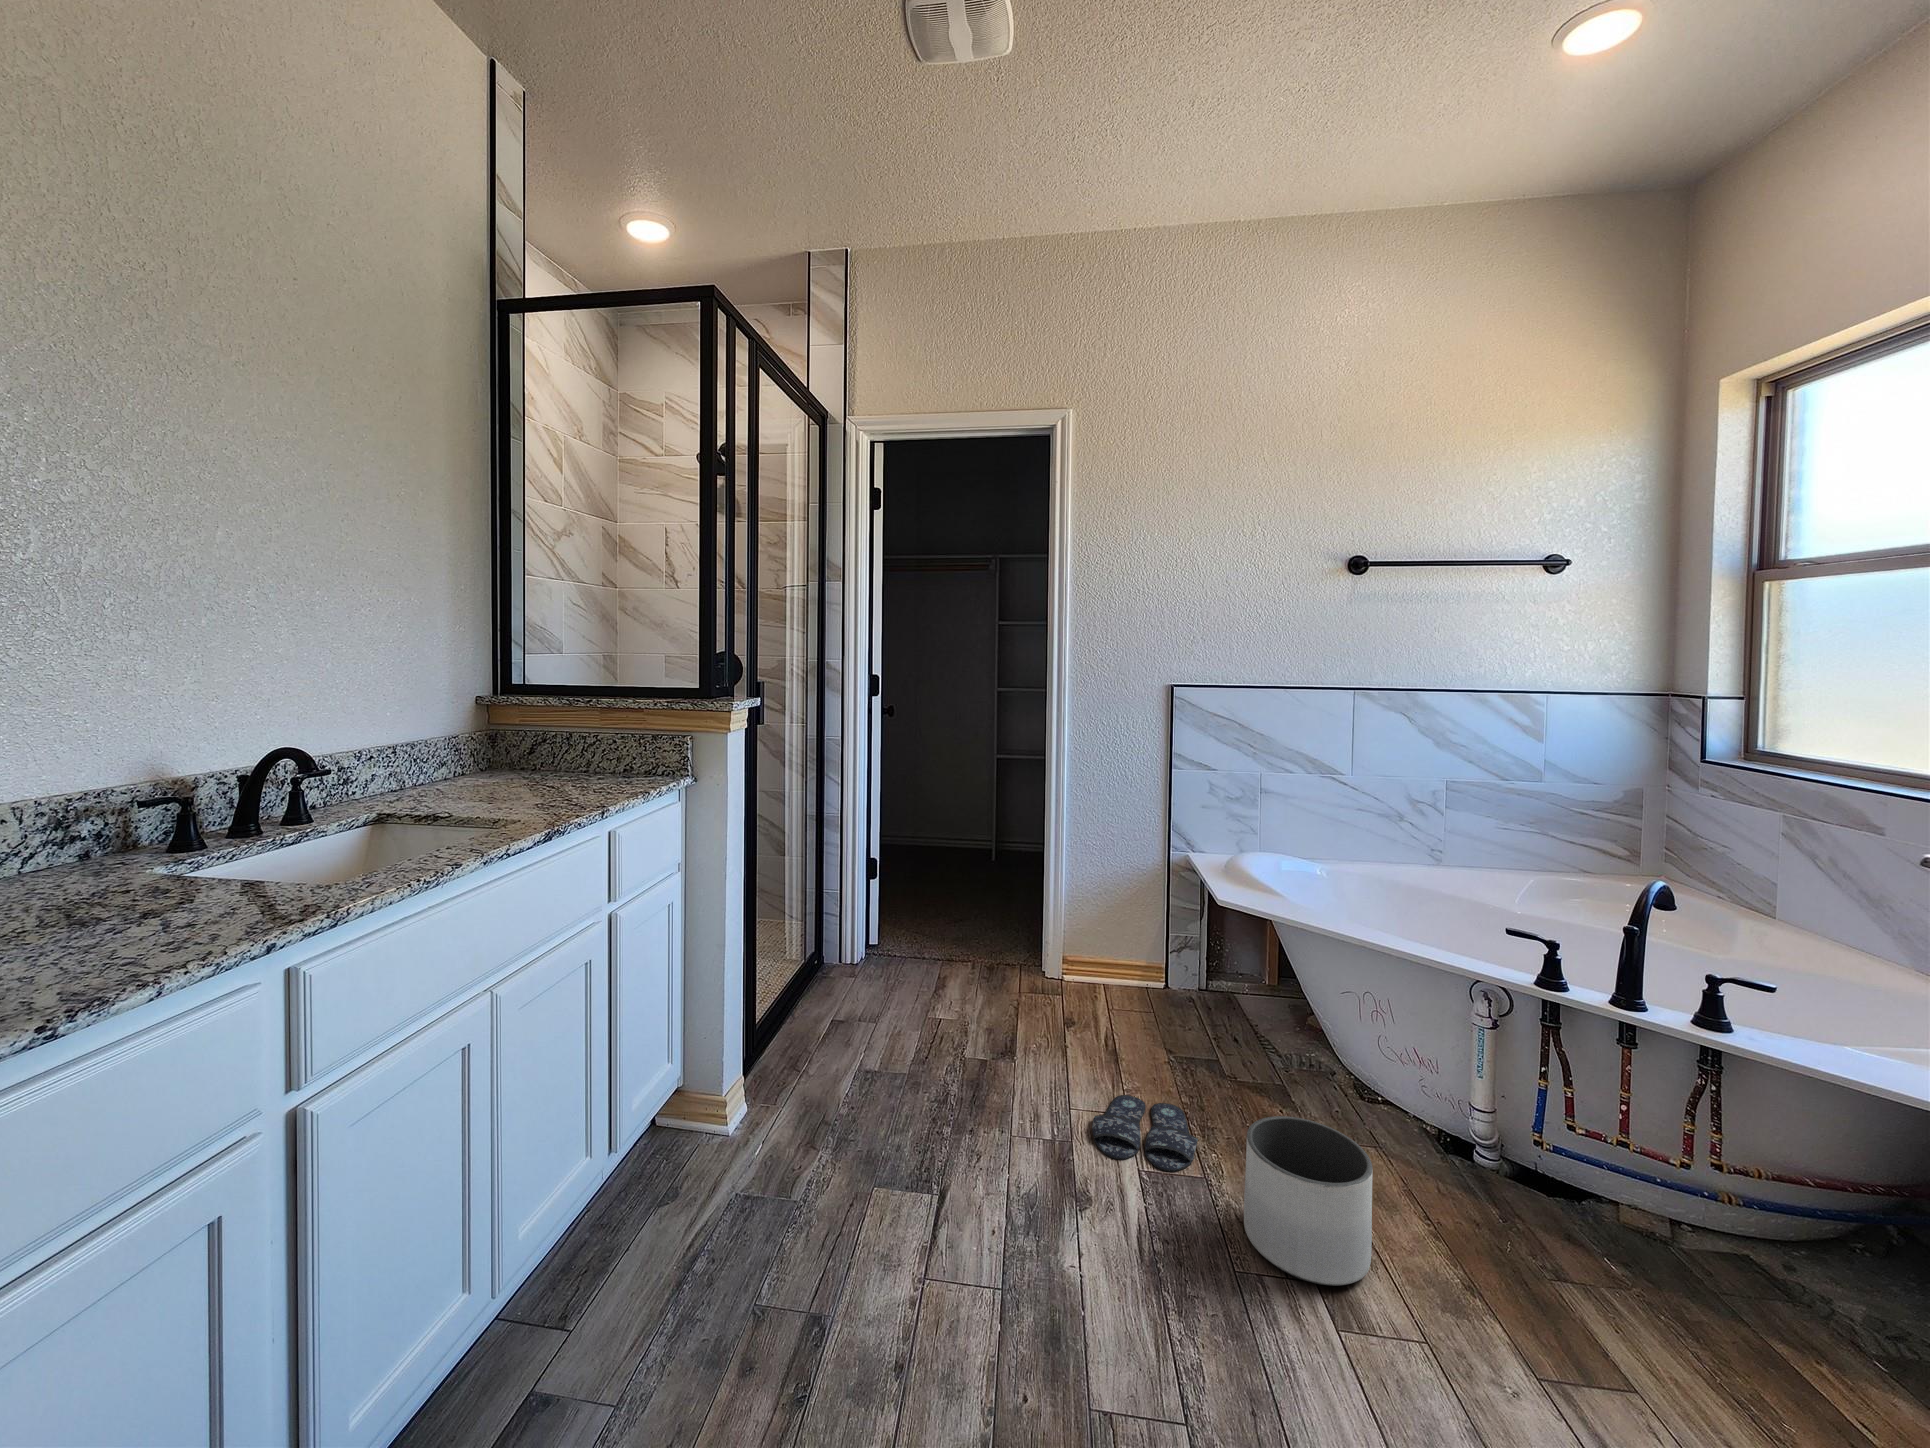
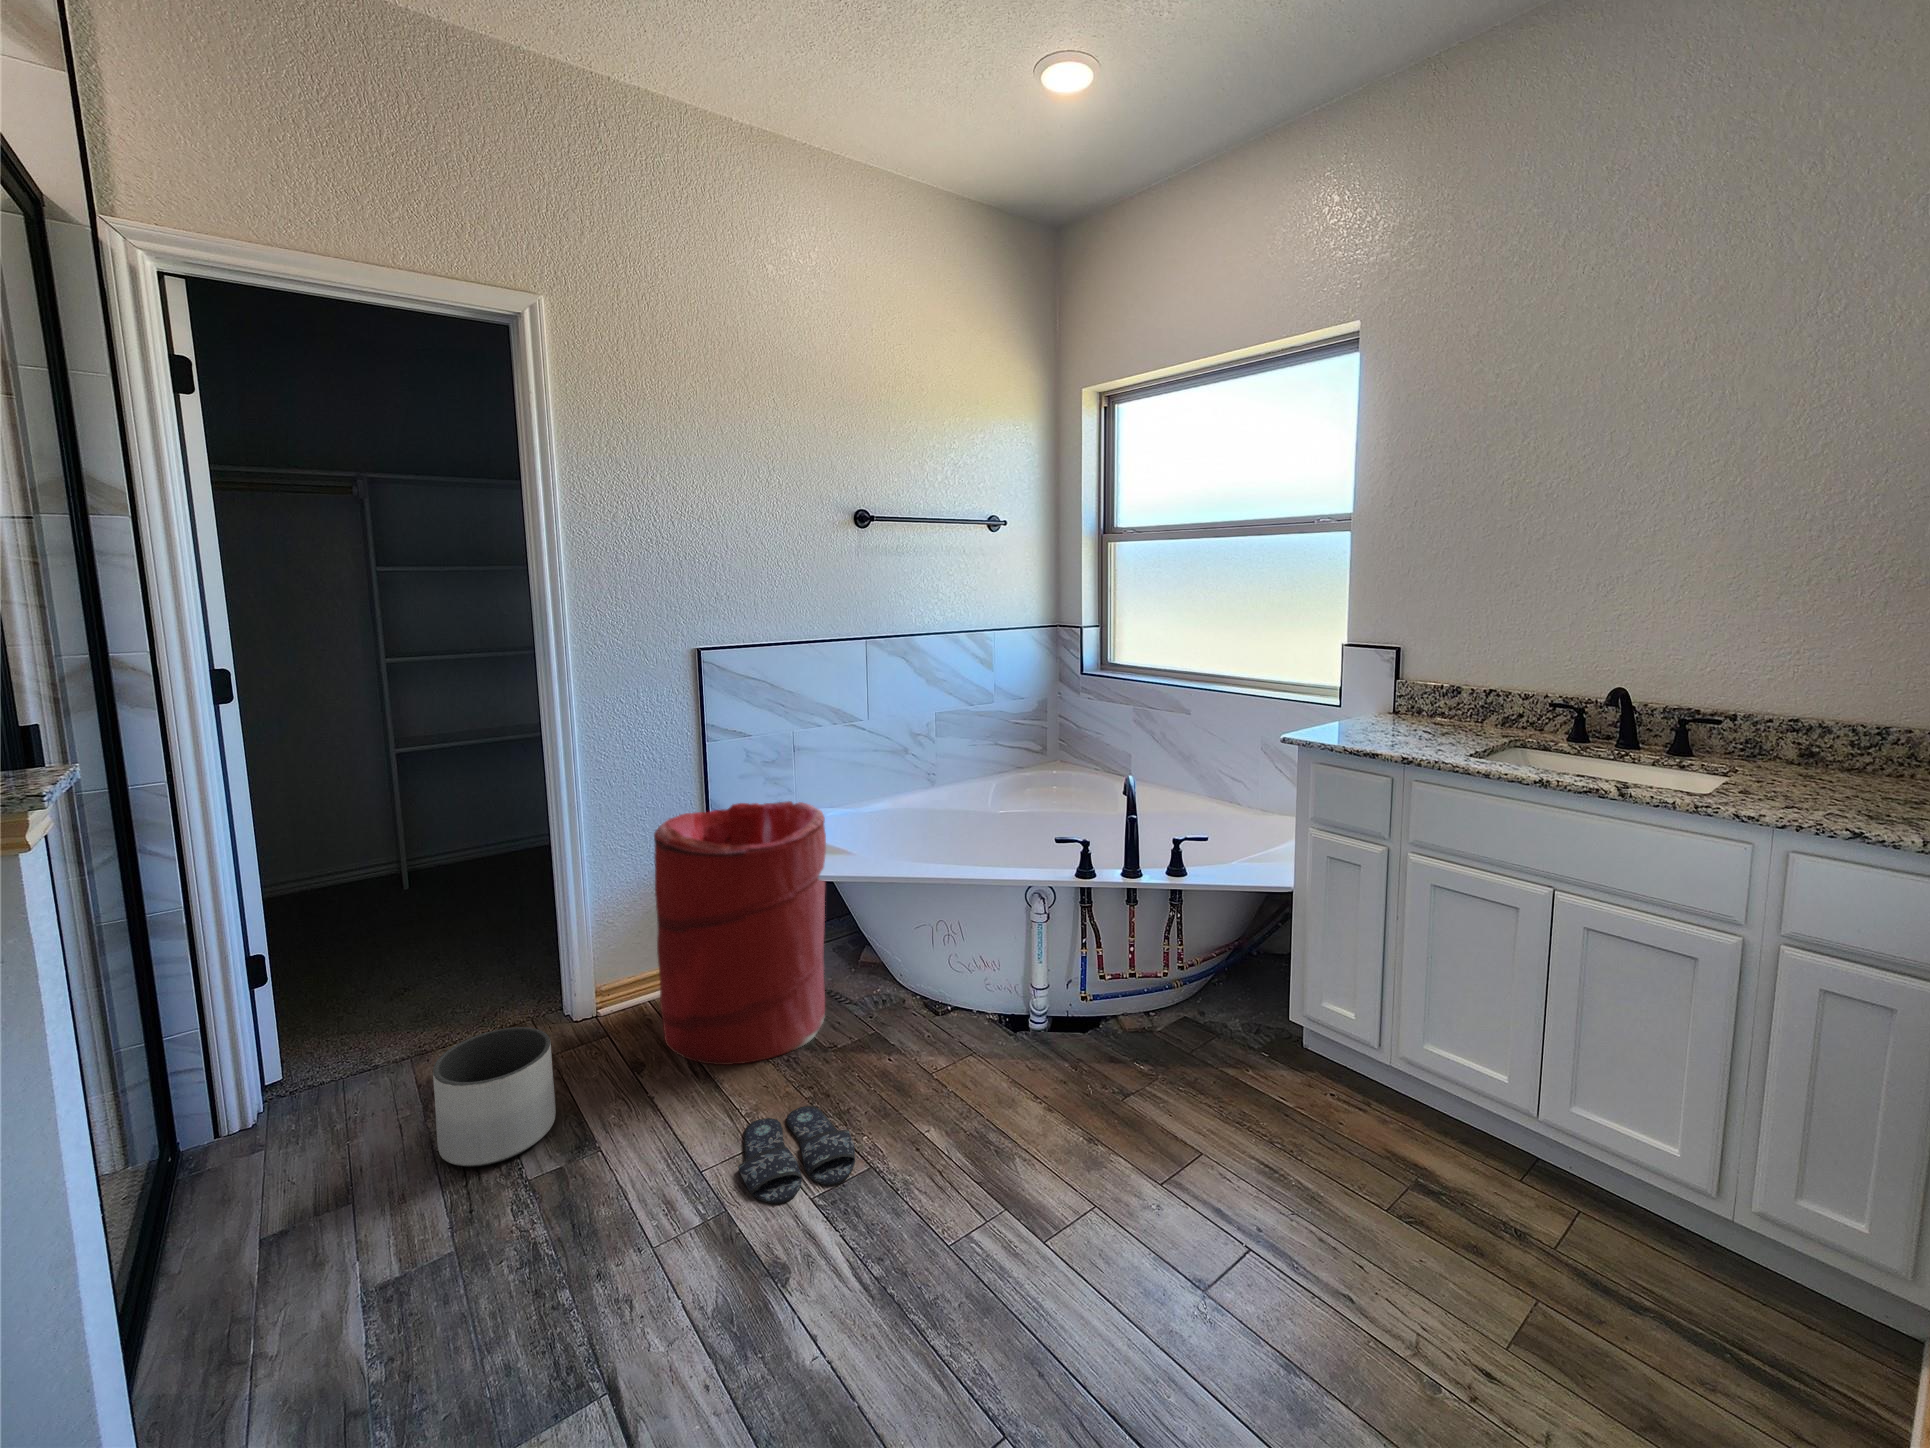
laundry hamper: none [1096,830,1248,1063] -> present [654,801,826,1065]
planter: present [1244,1116,1373,1286] -> present [433,1027,556,1167]

